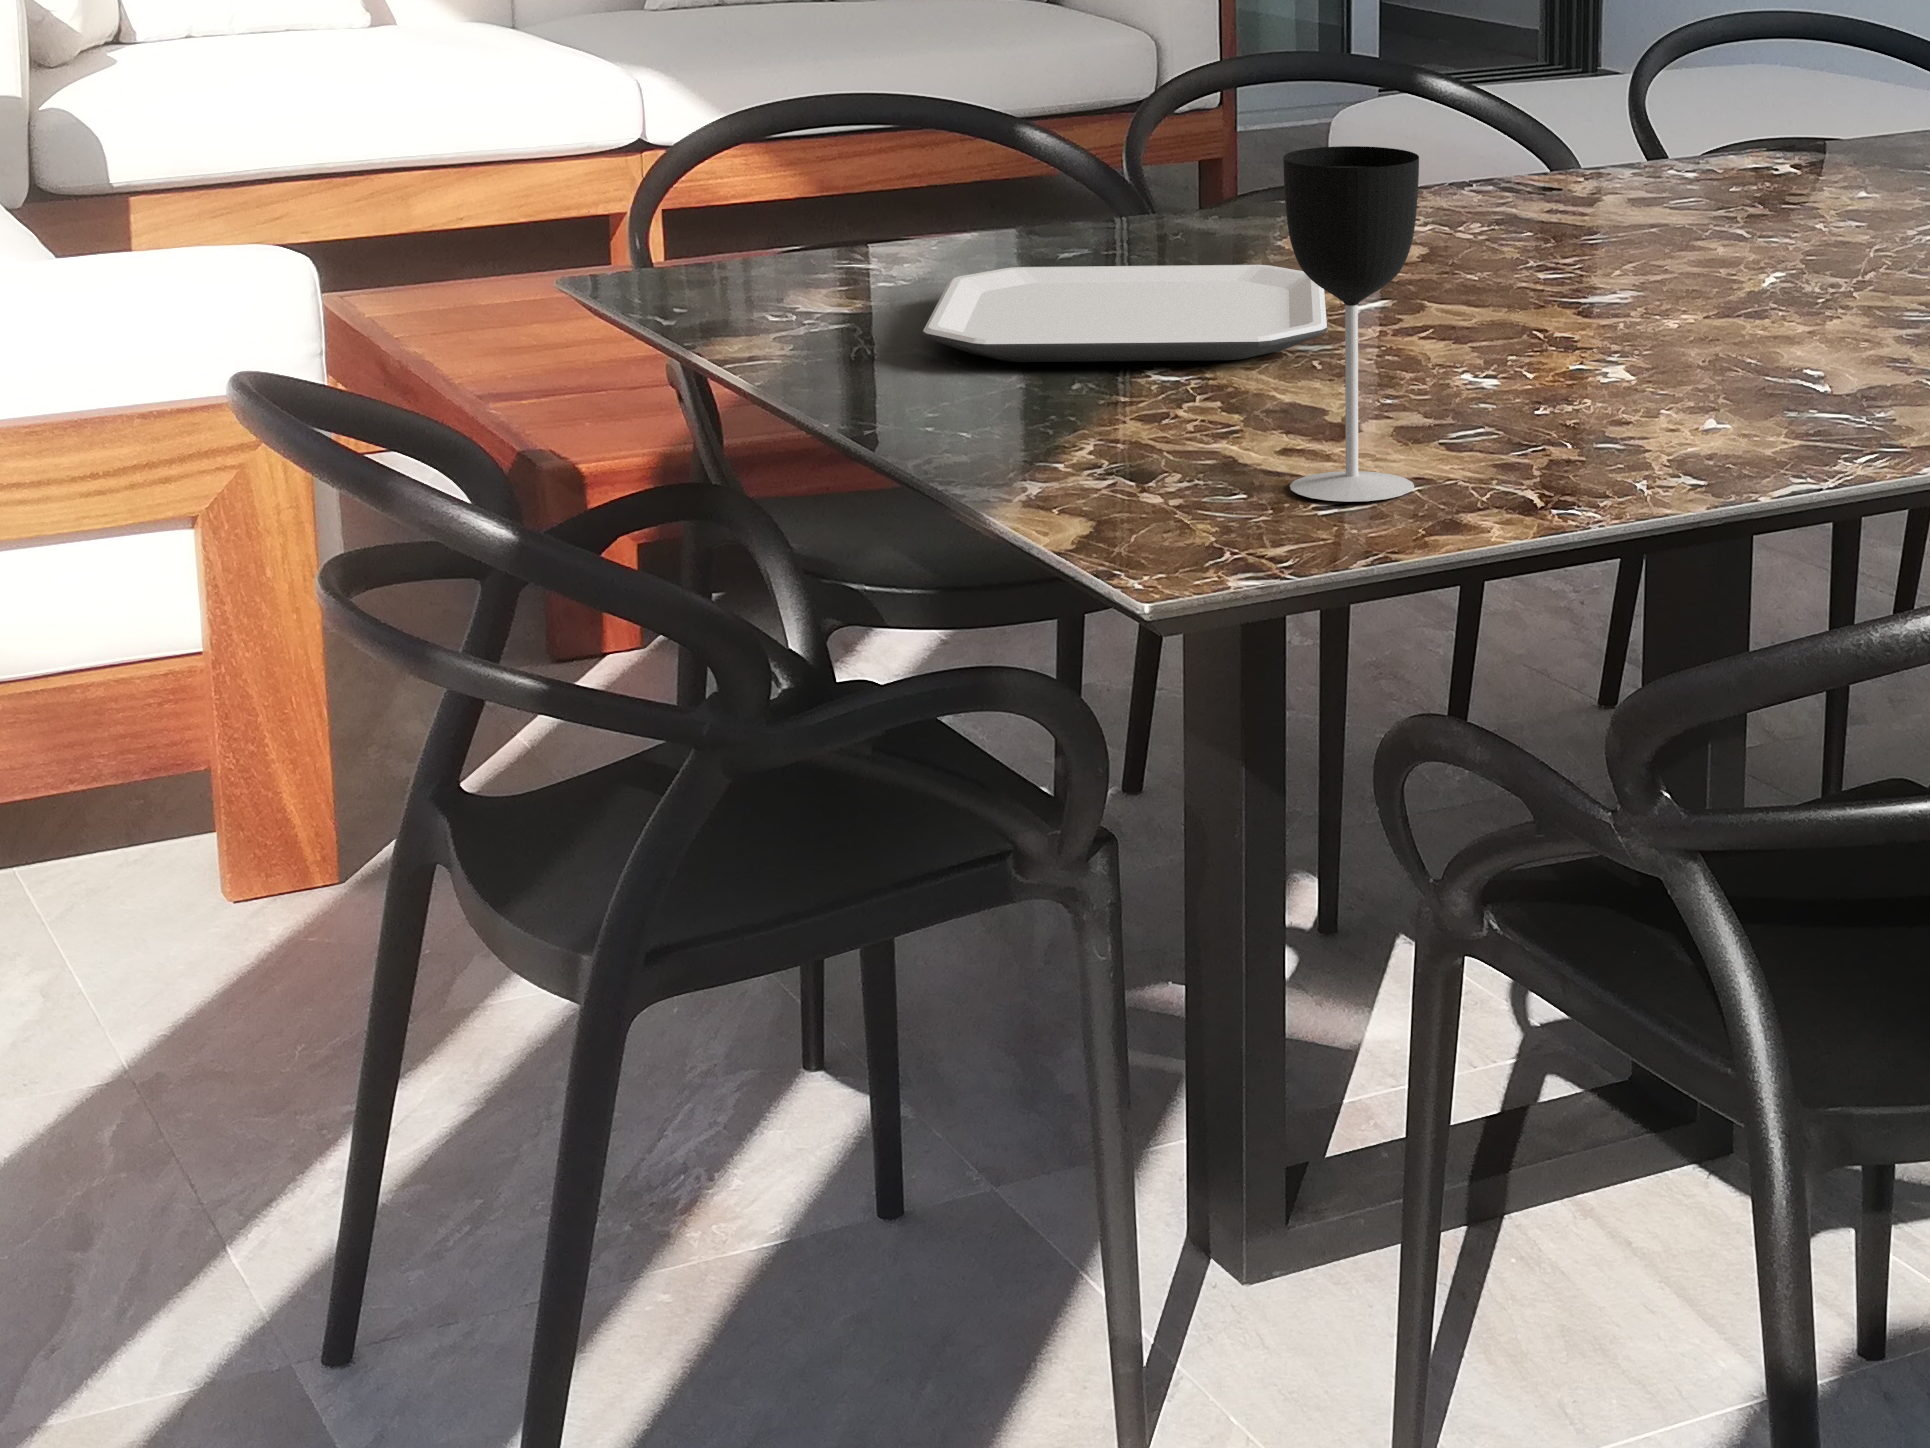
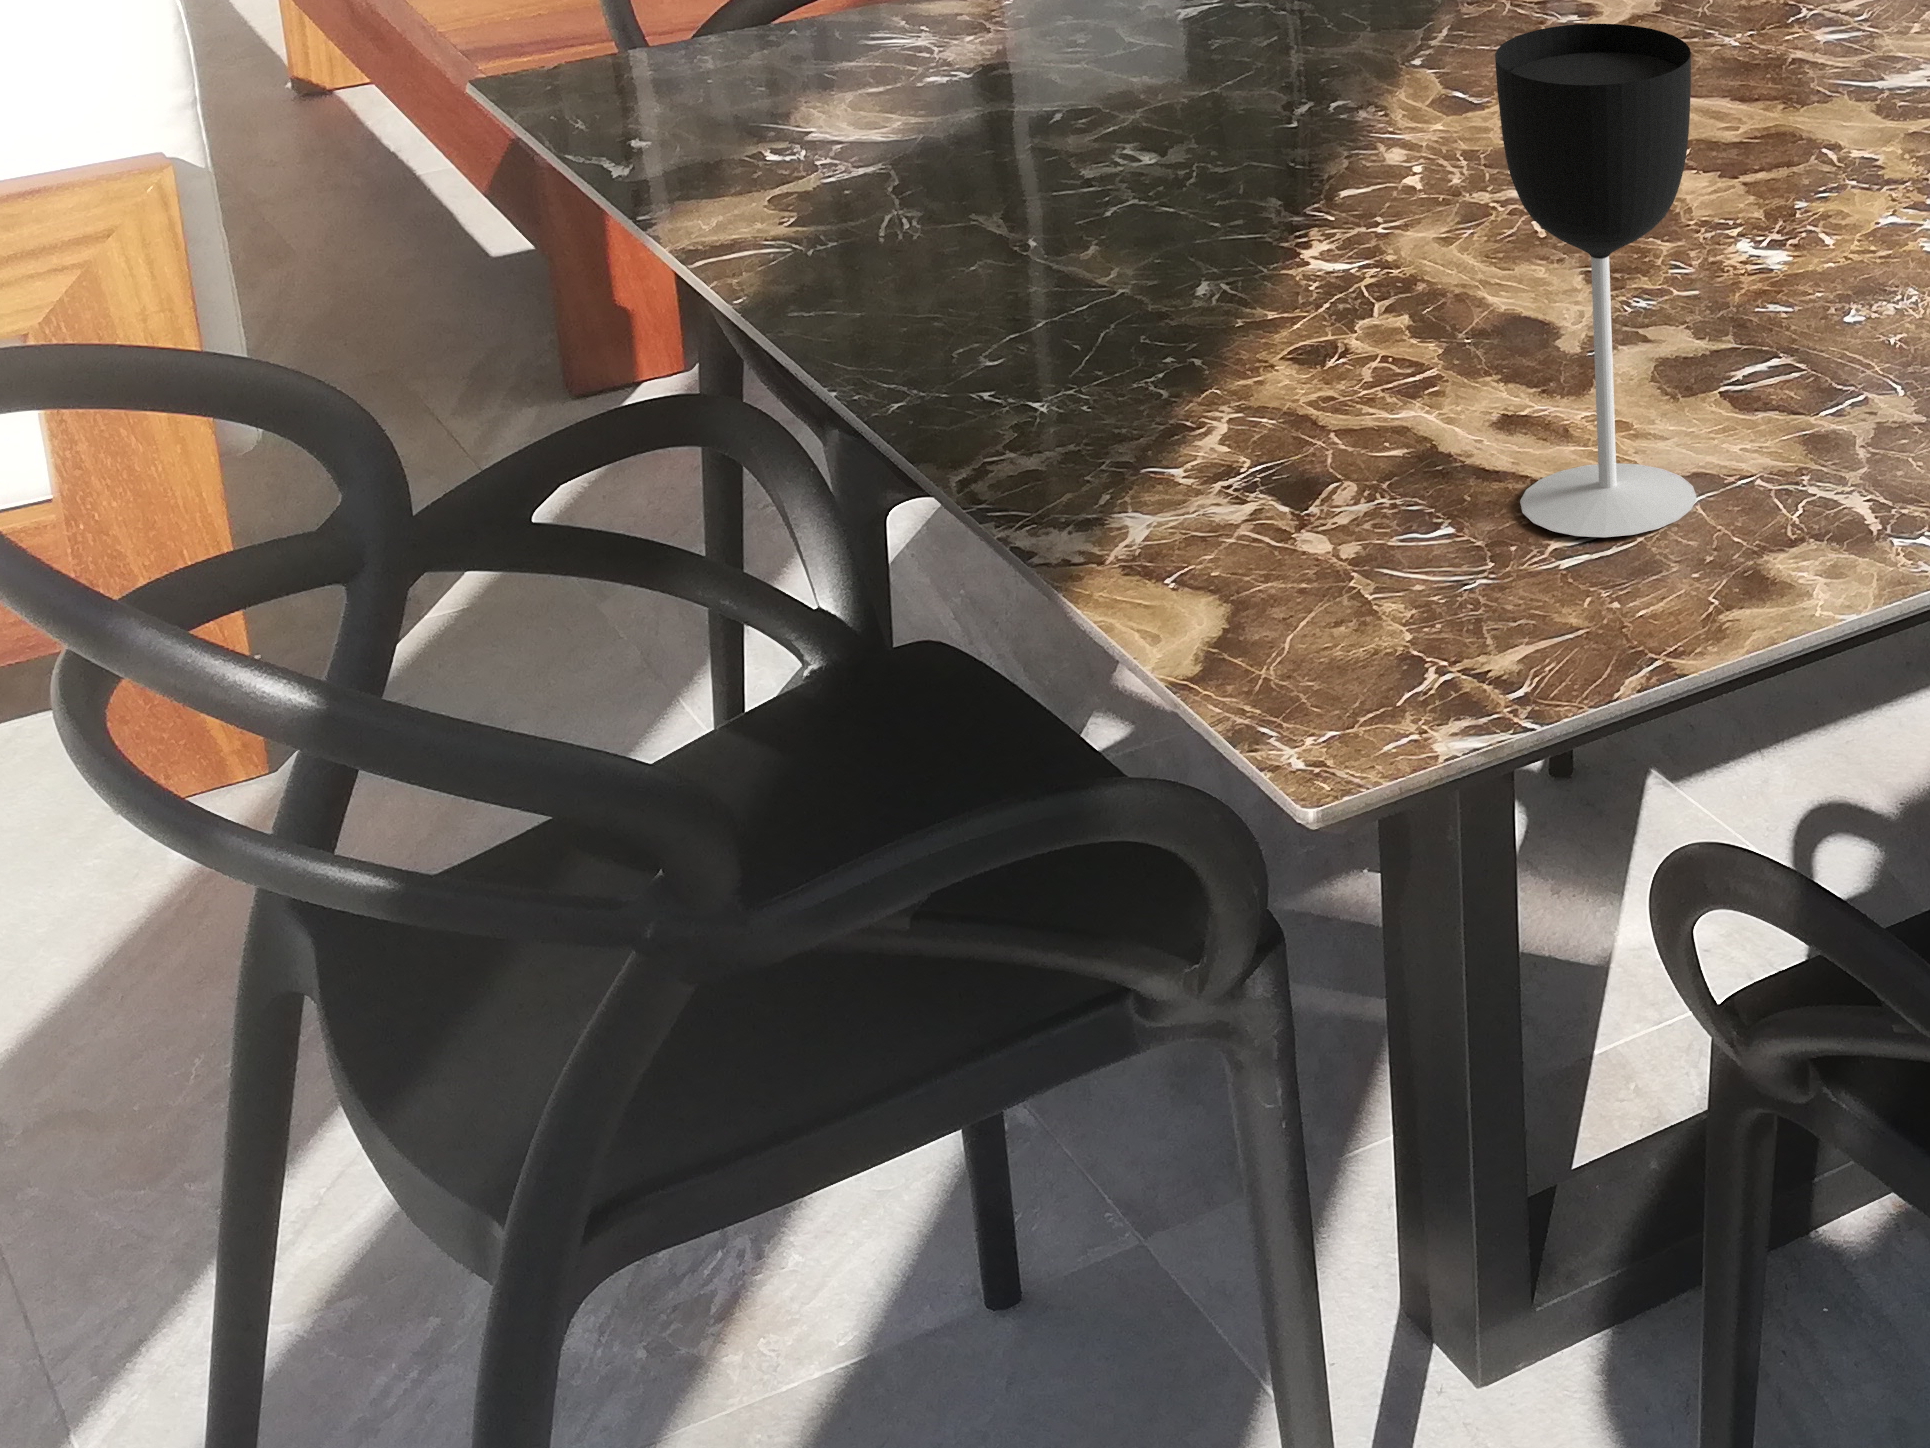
plate: present [923,265,1327,362] -> none [993,41,1552,237]

